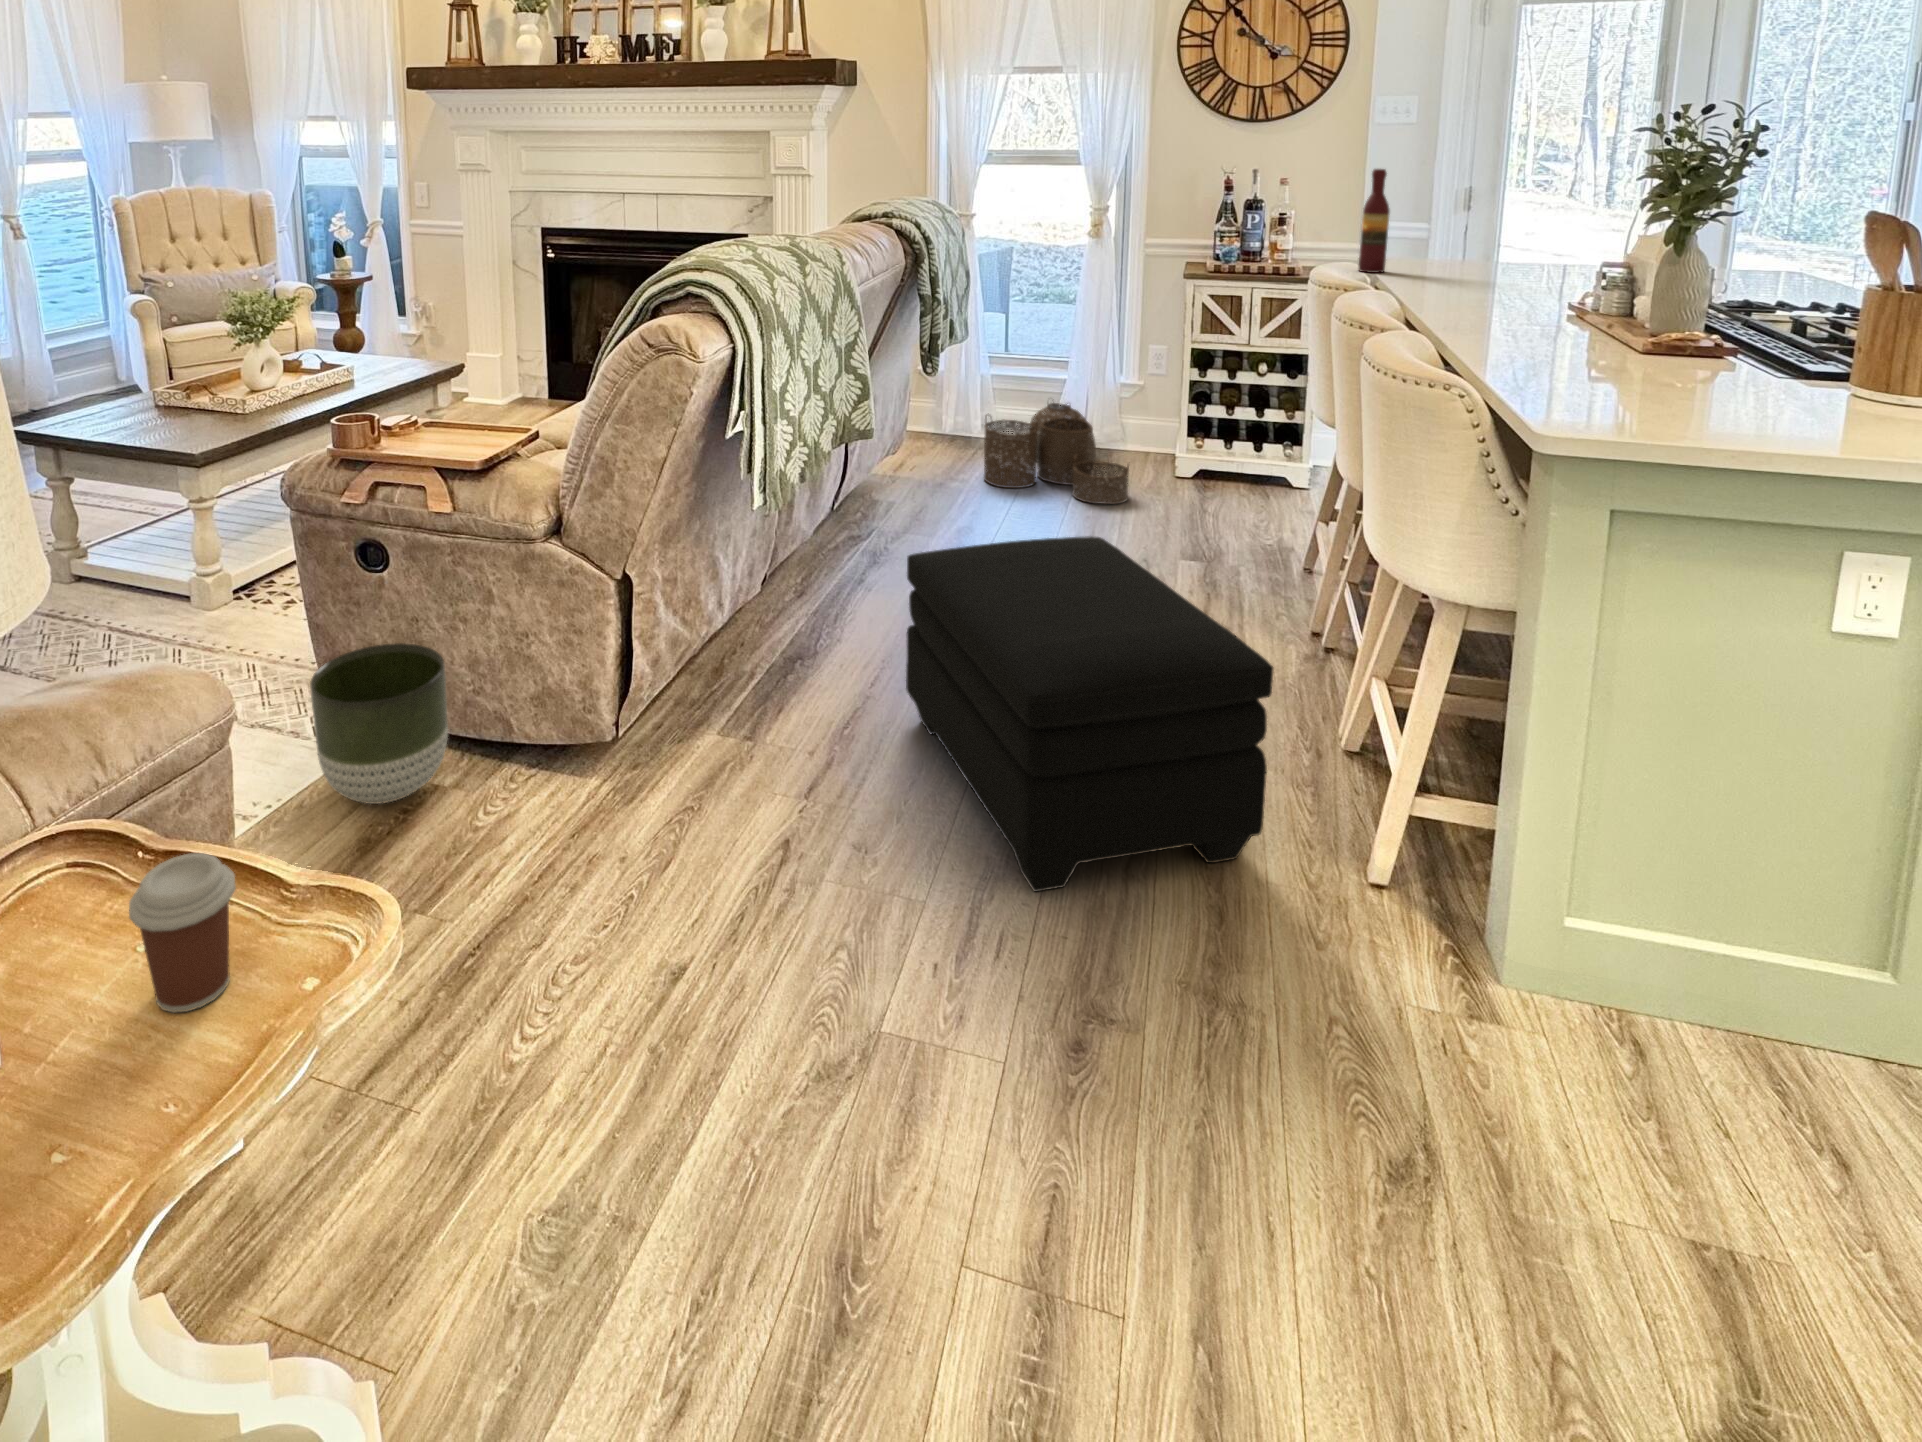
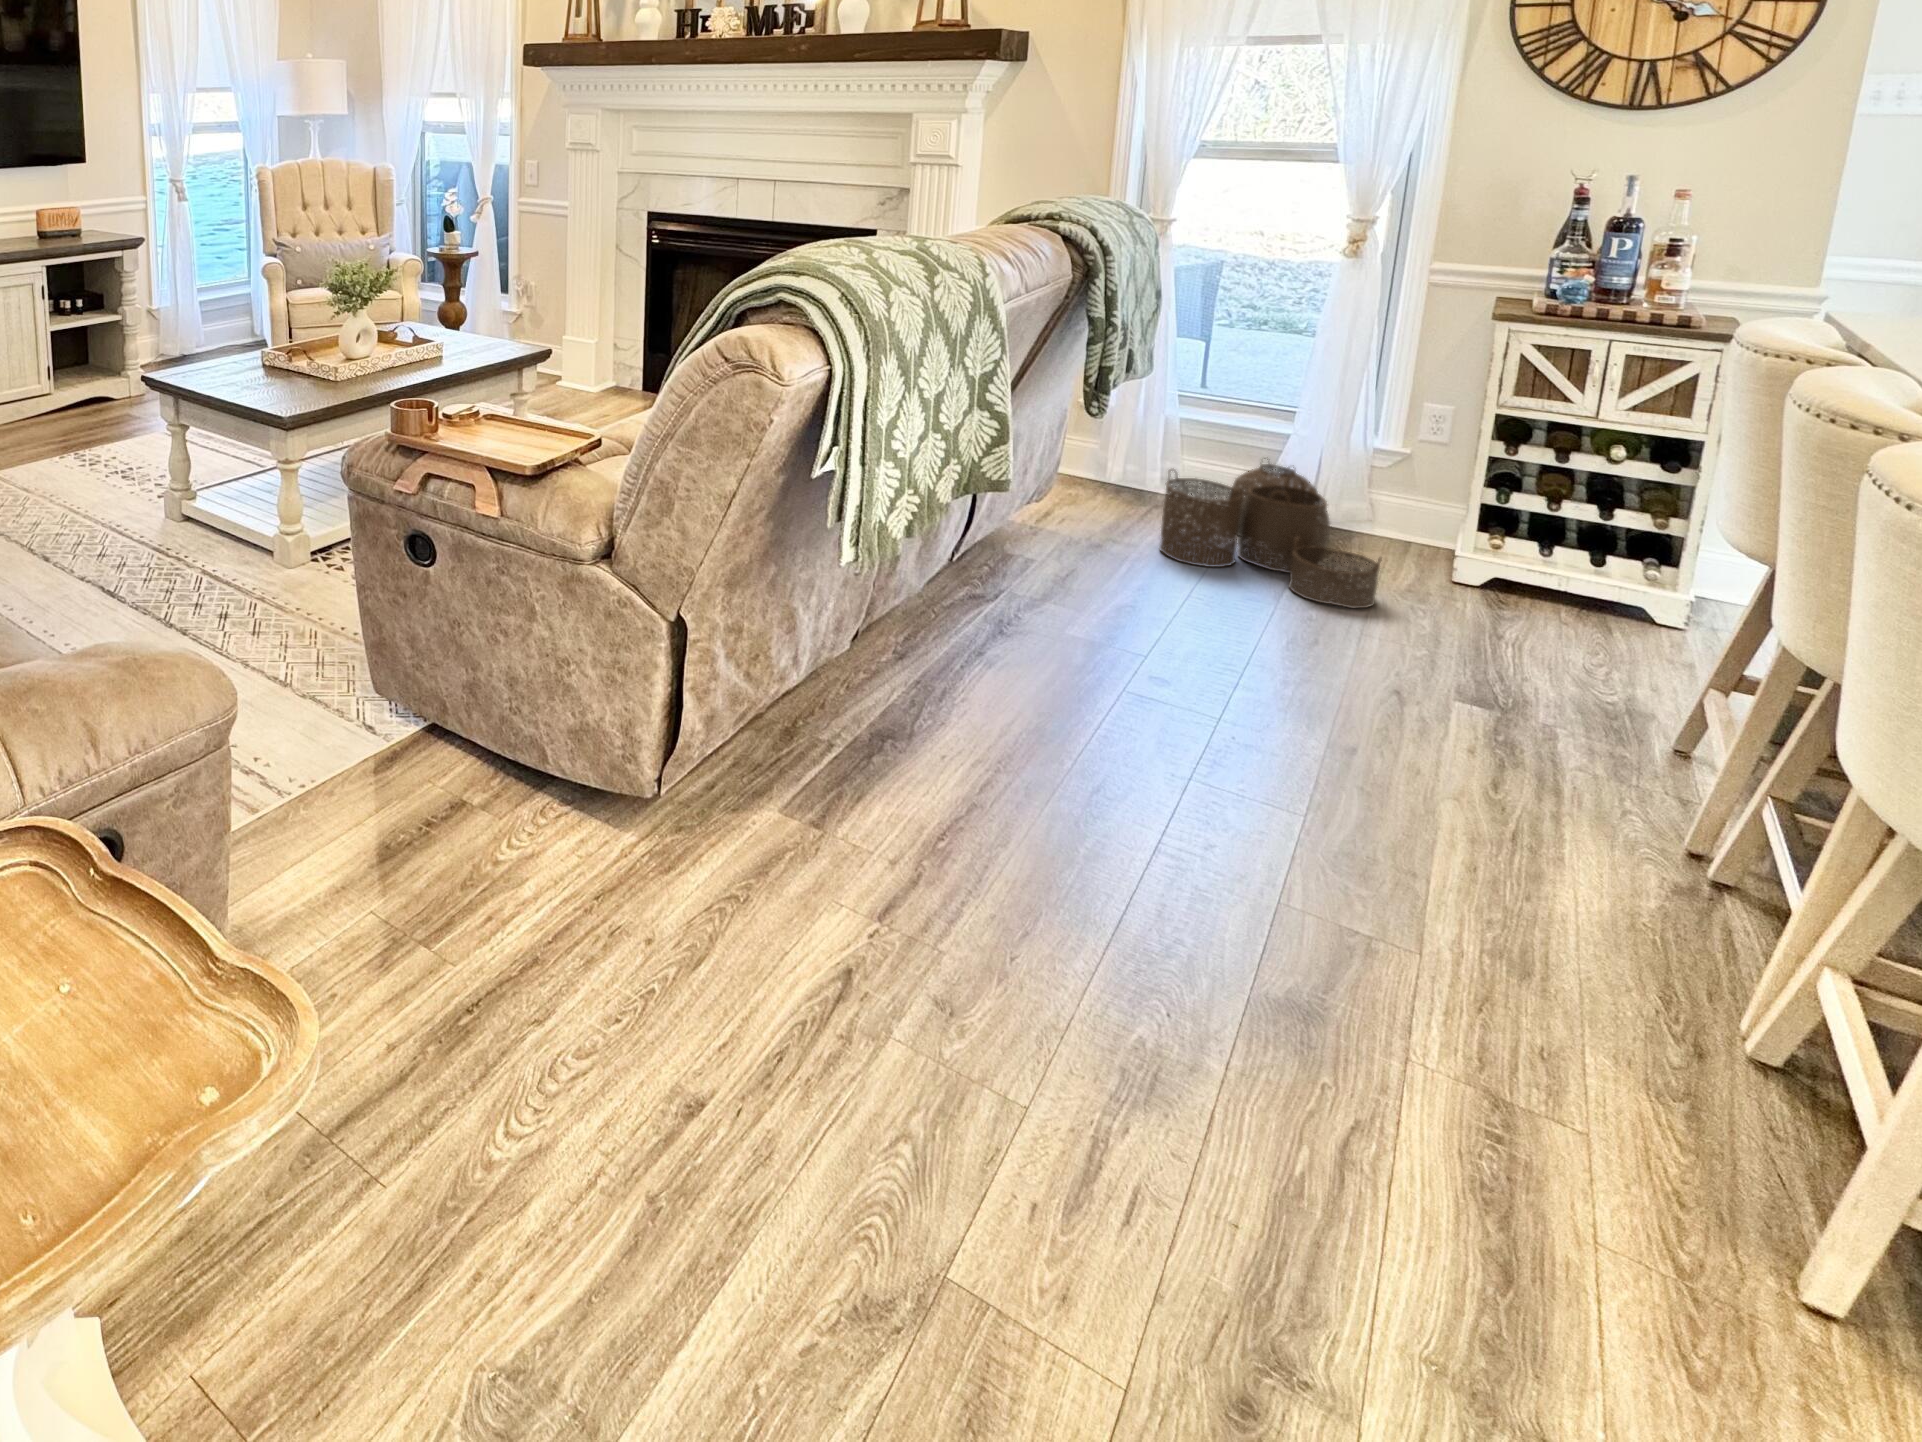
wine bottle: present [1359,169,1390,273] -> none [1827,180,1902,337]
ottoman: present [906,537,1273,892] -> none [1026,646,1636,1186]
planter: present [310,643,448,804] -> none [346,644,479,813]
coffee cup: present [129,853,236,1013] -> none [38,902,150,1082]

